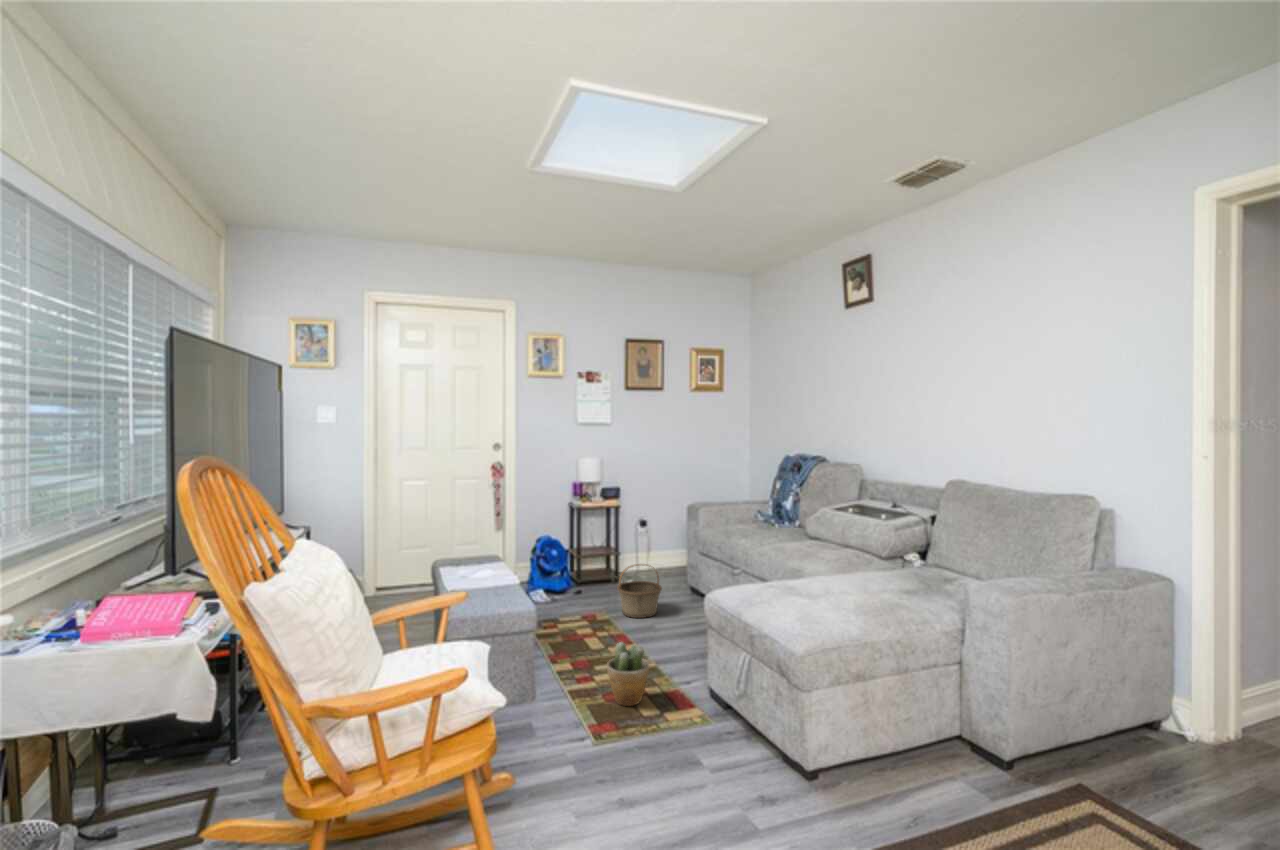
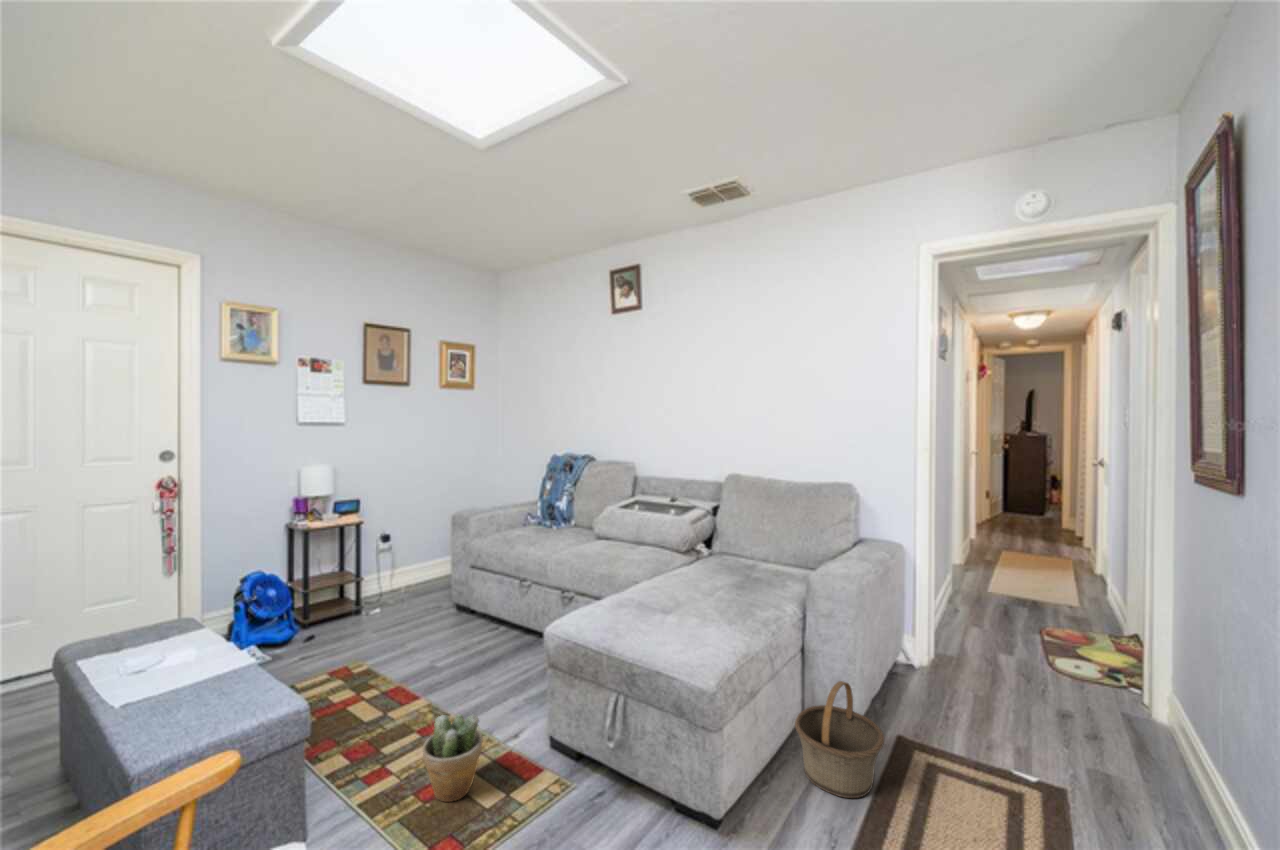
basket: present [617,564,662,618] -> present [795,681,884,798]

